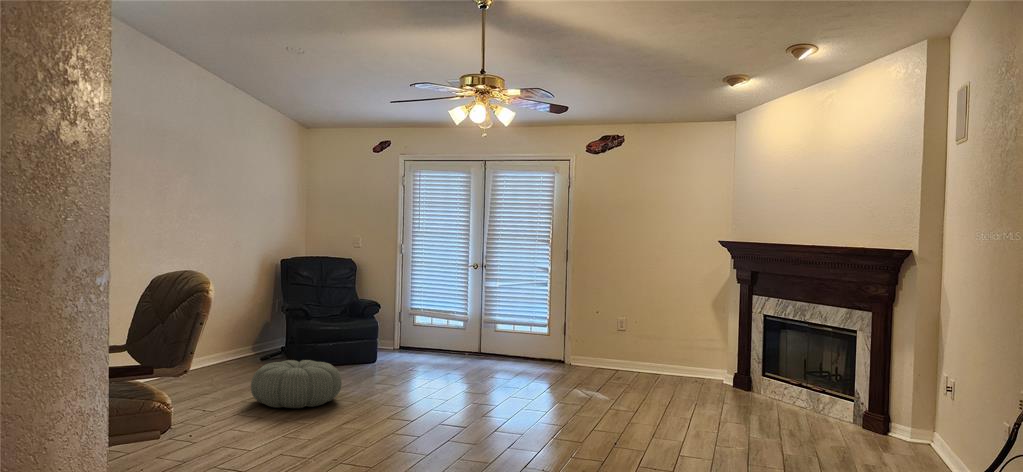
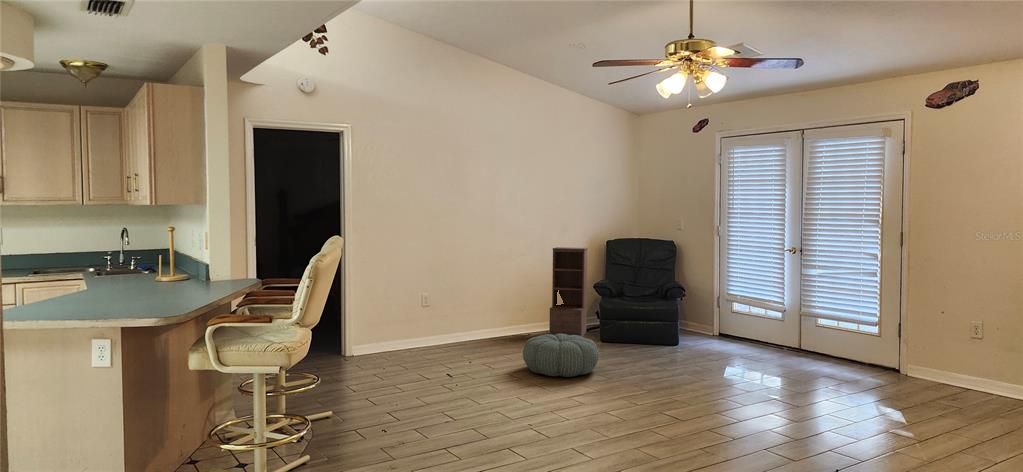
bookshelf: none [223,262,269,369] -> present [549,247,588,337]

